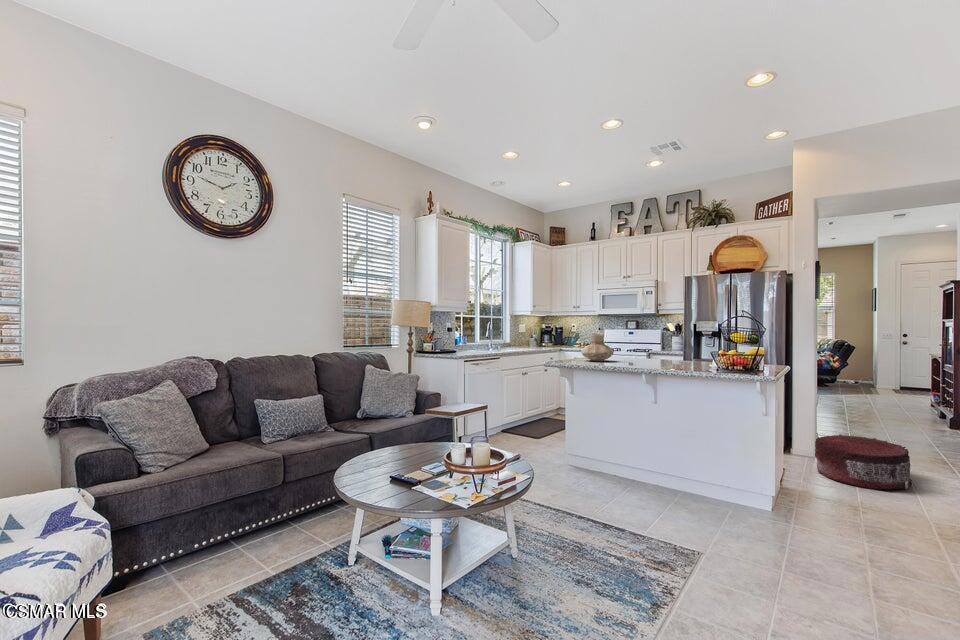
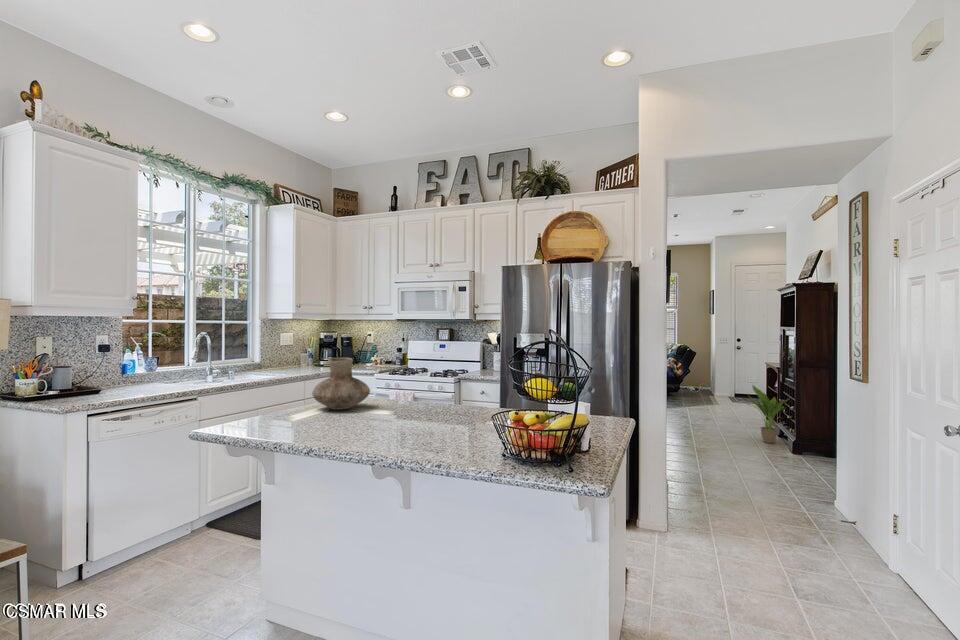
potted plant: none [899,370,948,421] -> present [749,385,788,443]
pouf: present [815,434,912,490] -> none [667,499,788,597]

